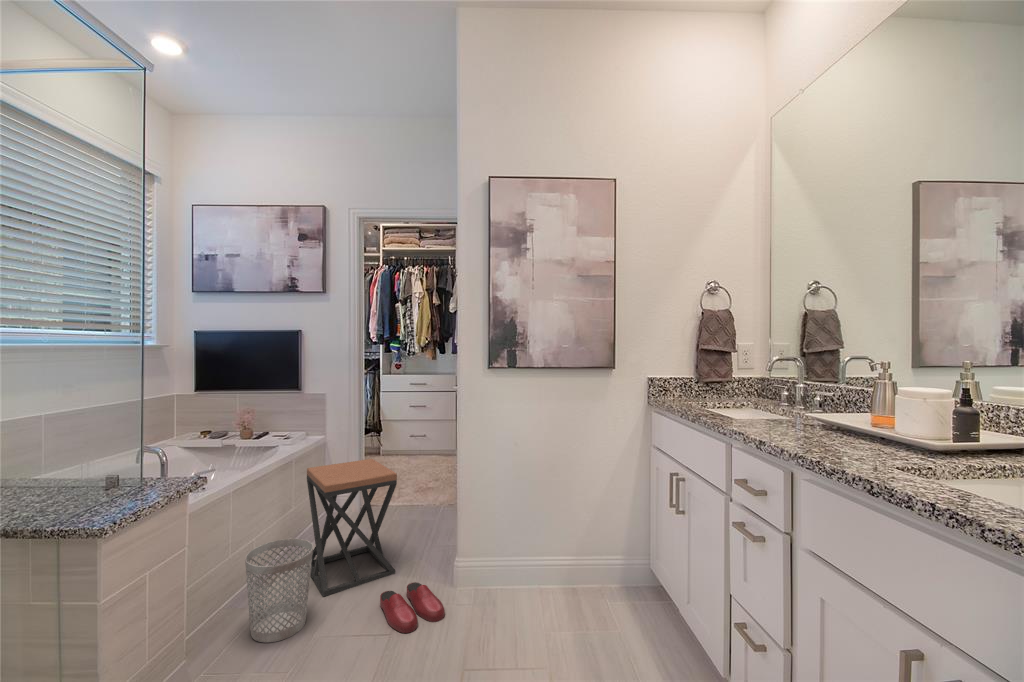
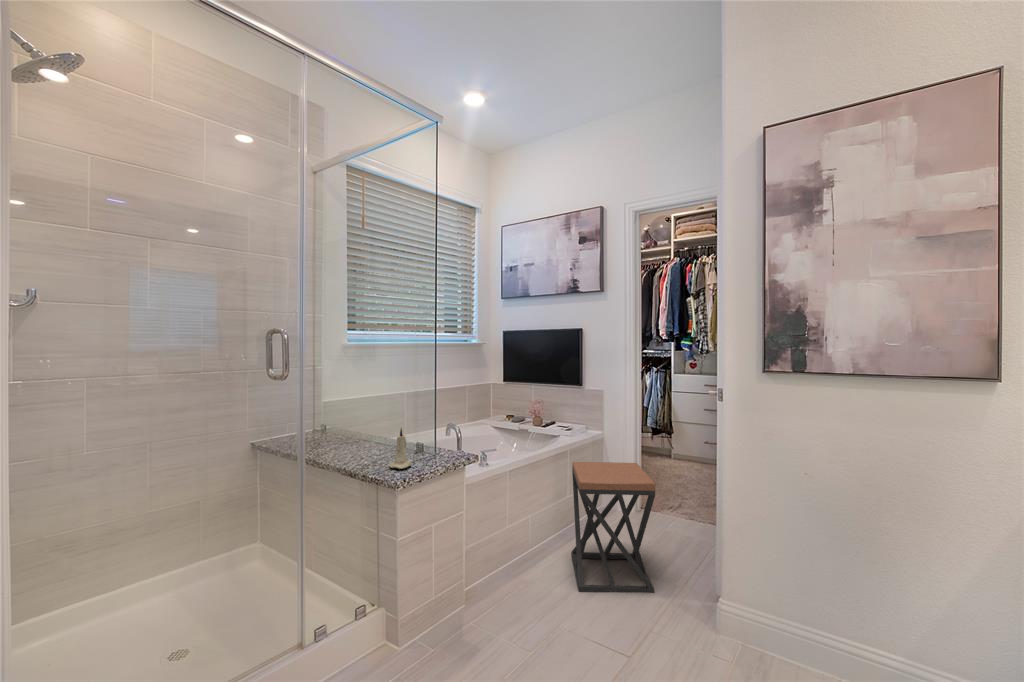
candle: none [79,455,117,511] -> present [389,428,412,469]
wastebasket: present [245,539,313,643] -> none [508,525,565,619]
slippers: present [380,582,445,633] -> none [629,609,698,667]

